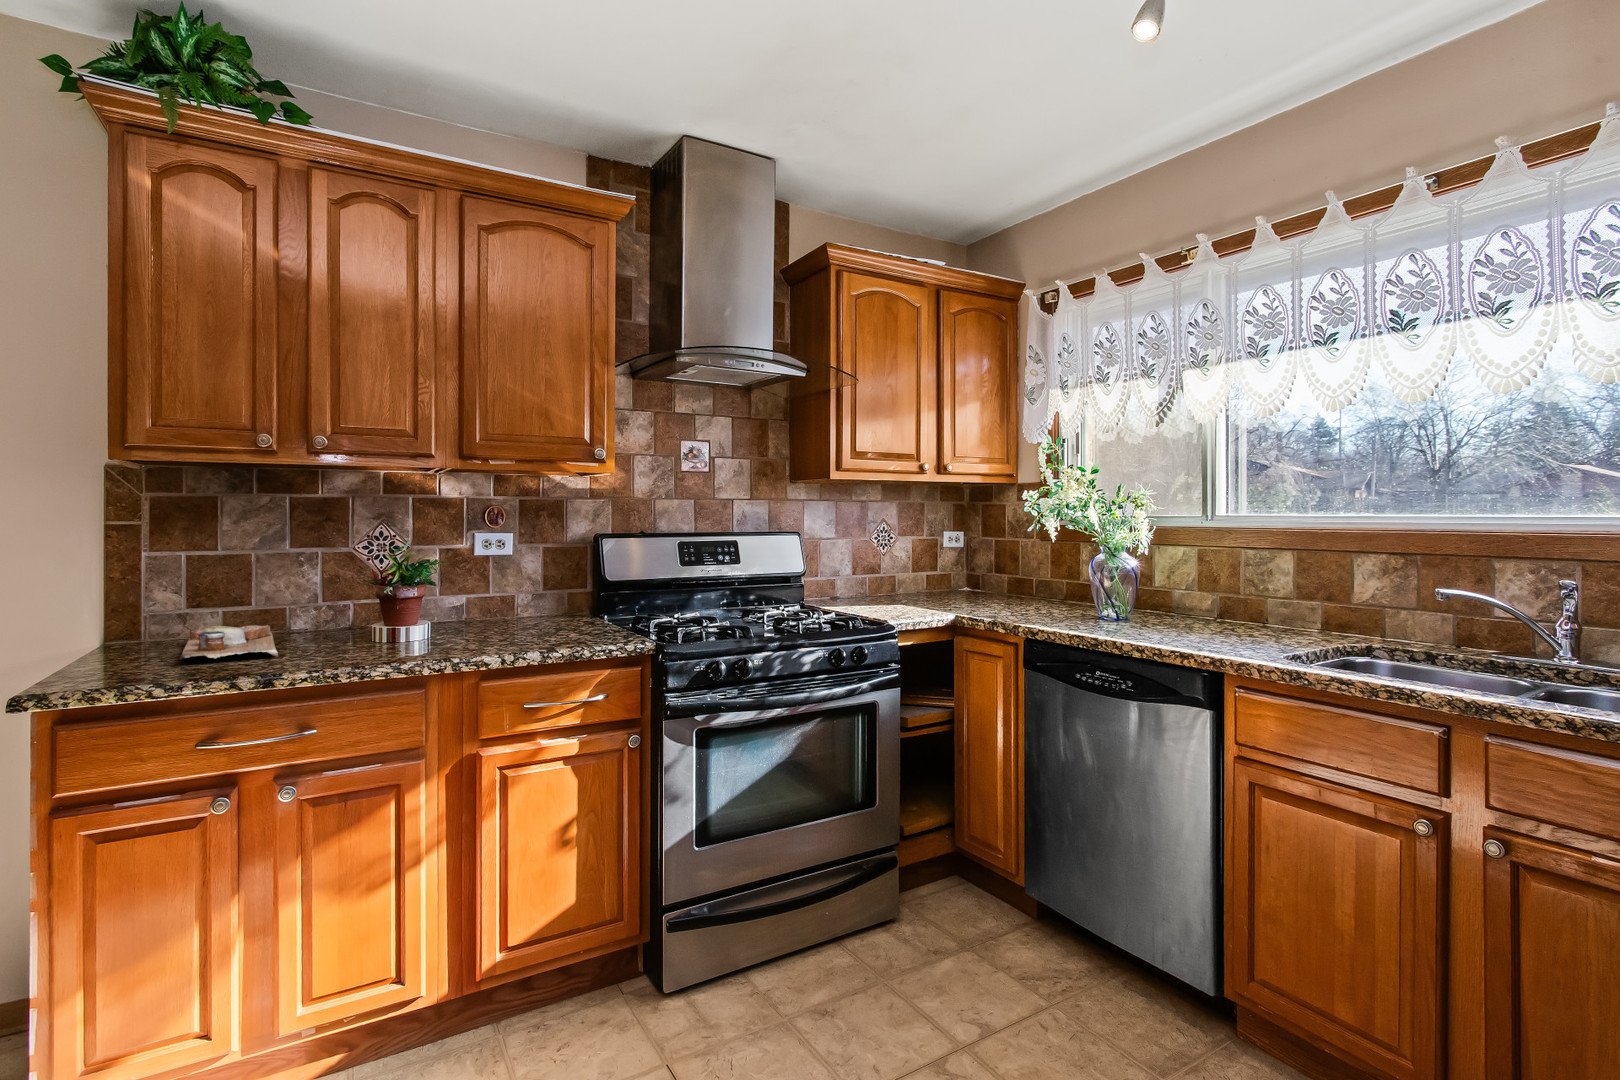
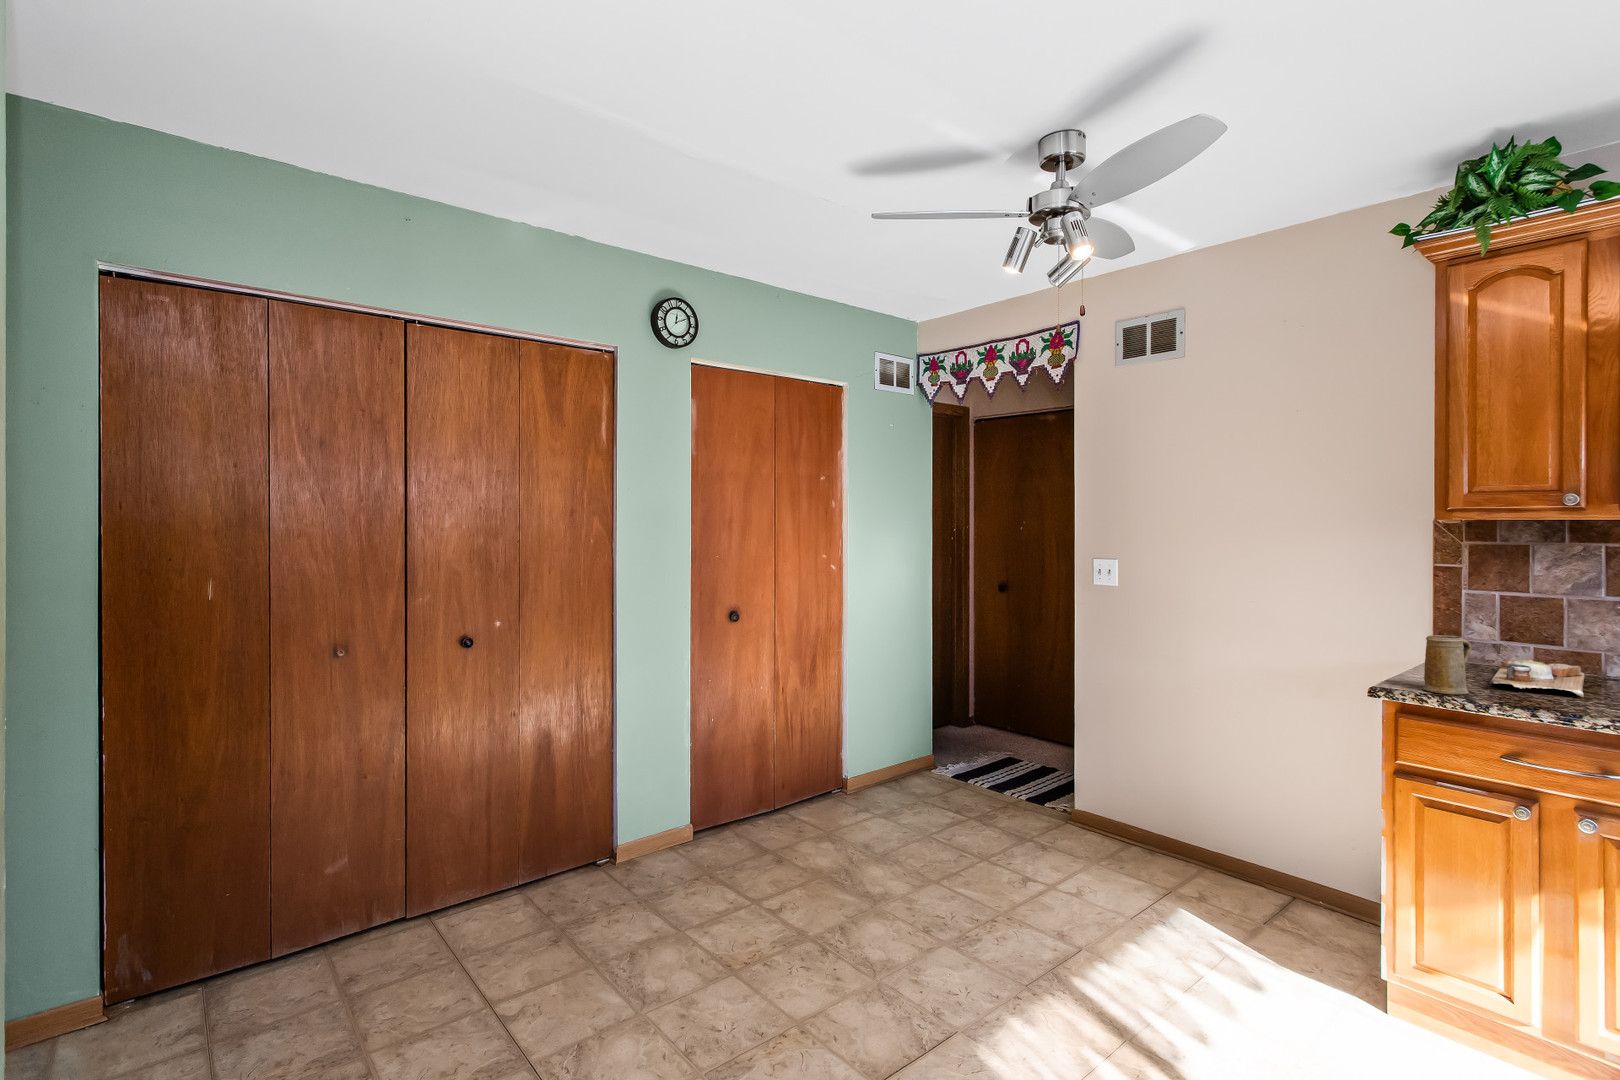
mug: none [93,605,158,682] -> present [1423,635,1471,694]

